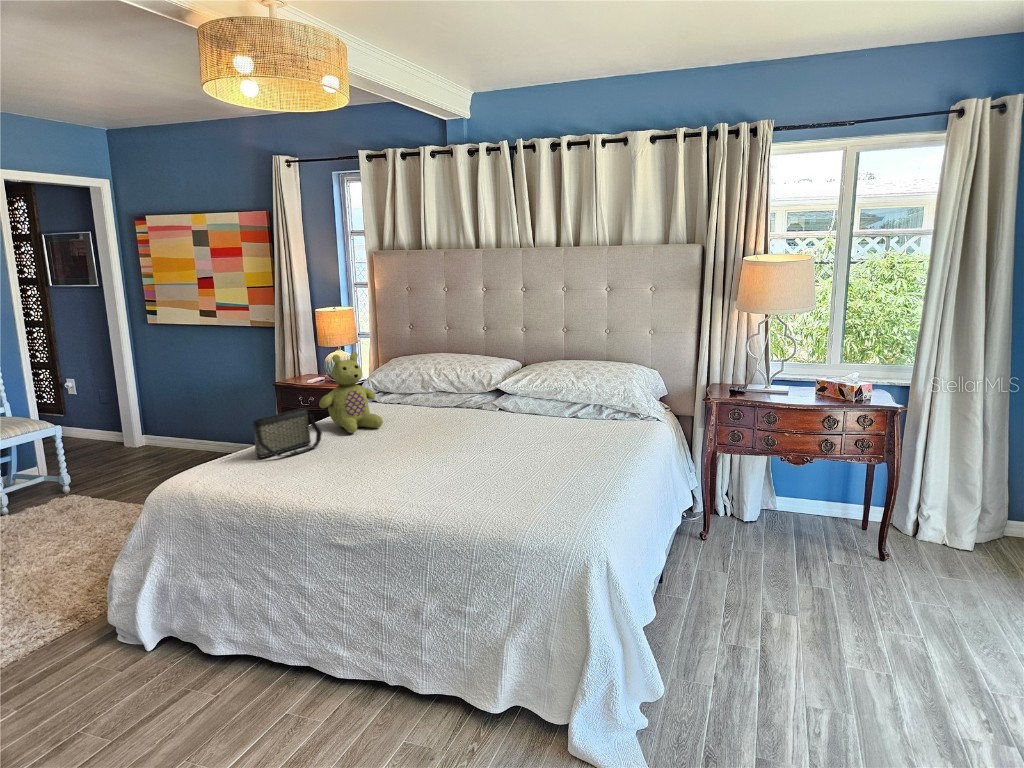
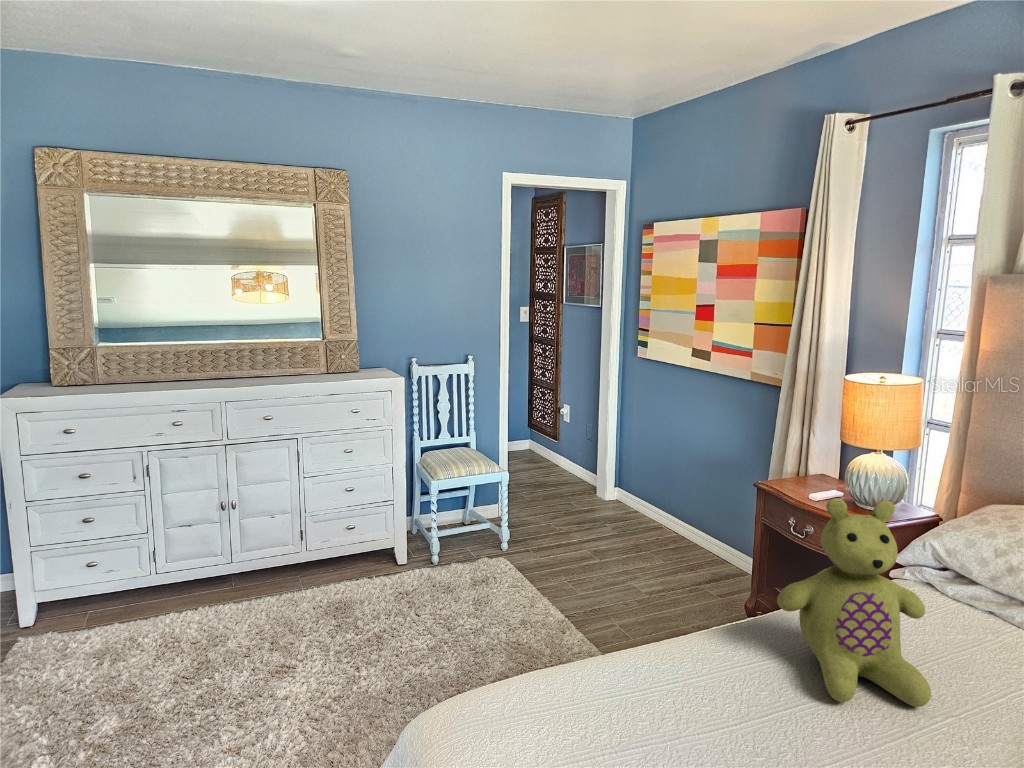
handbag: present [253,408,322,458] -> none [594,613,756,731]

